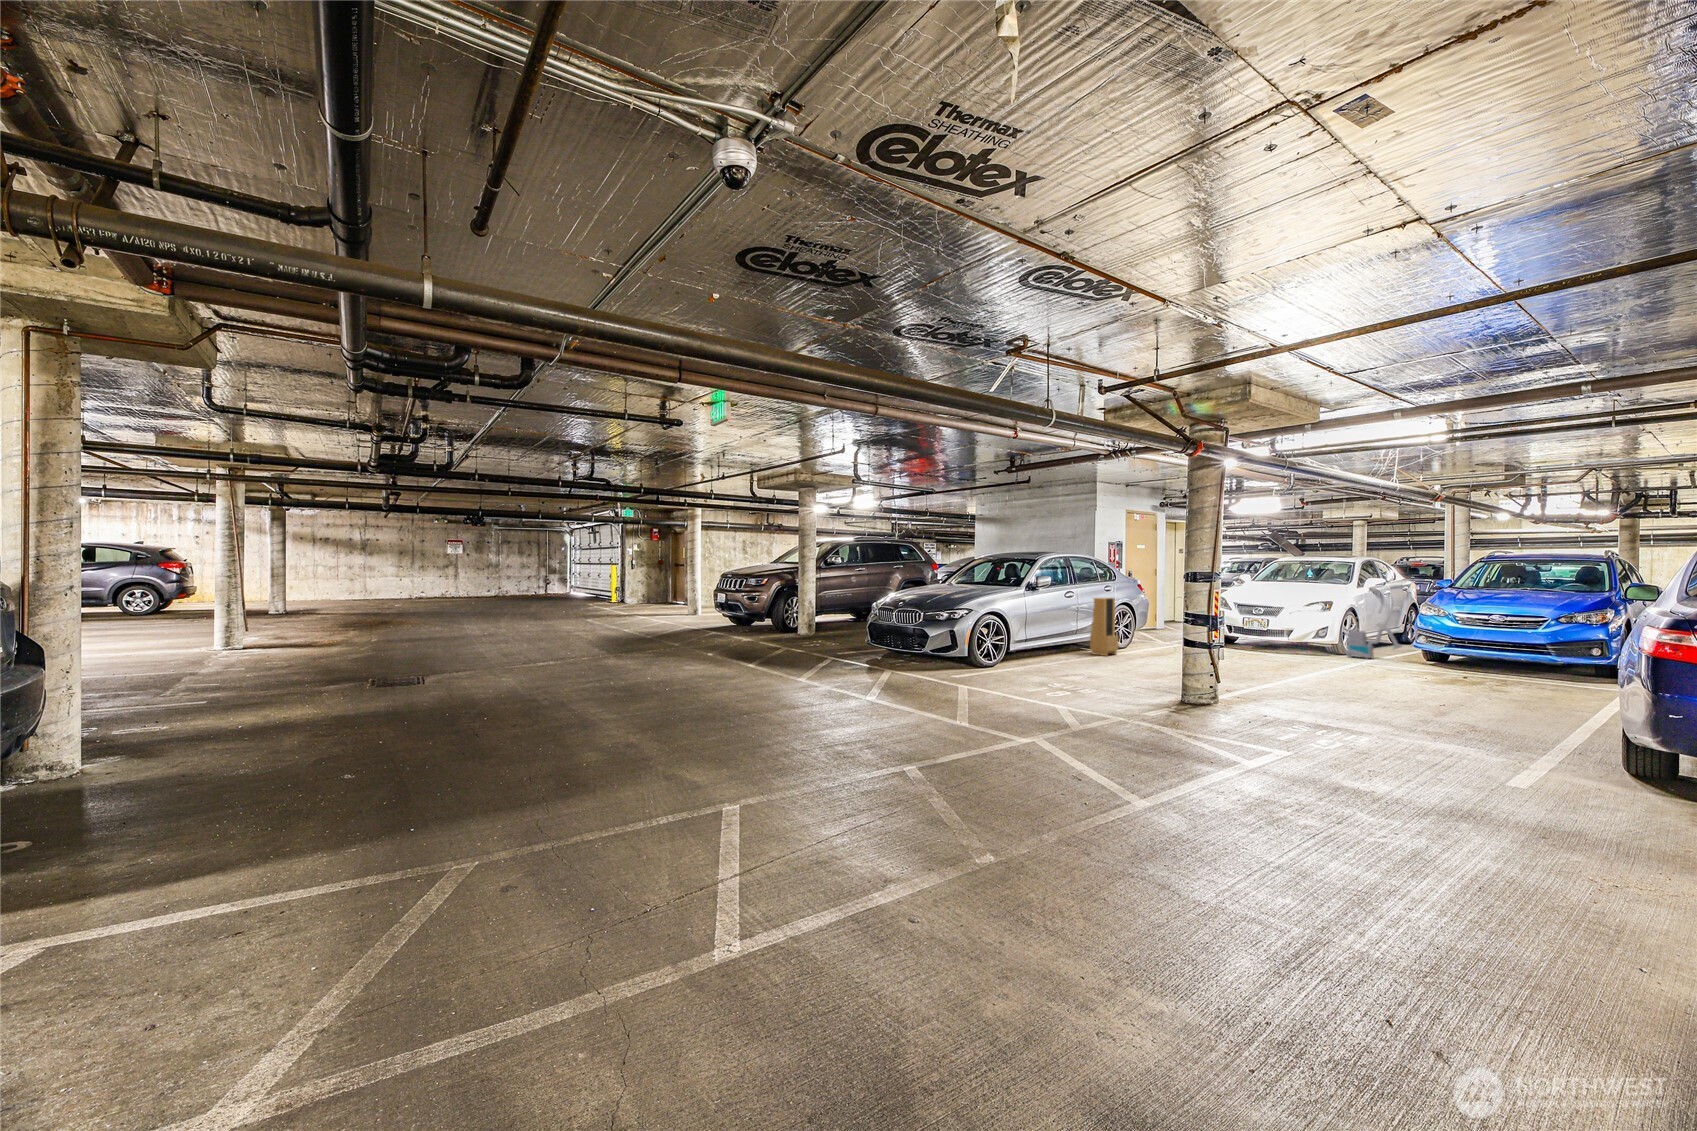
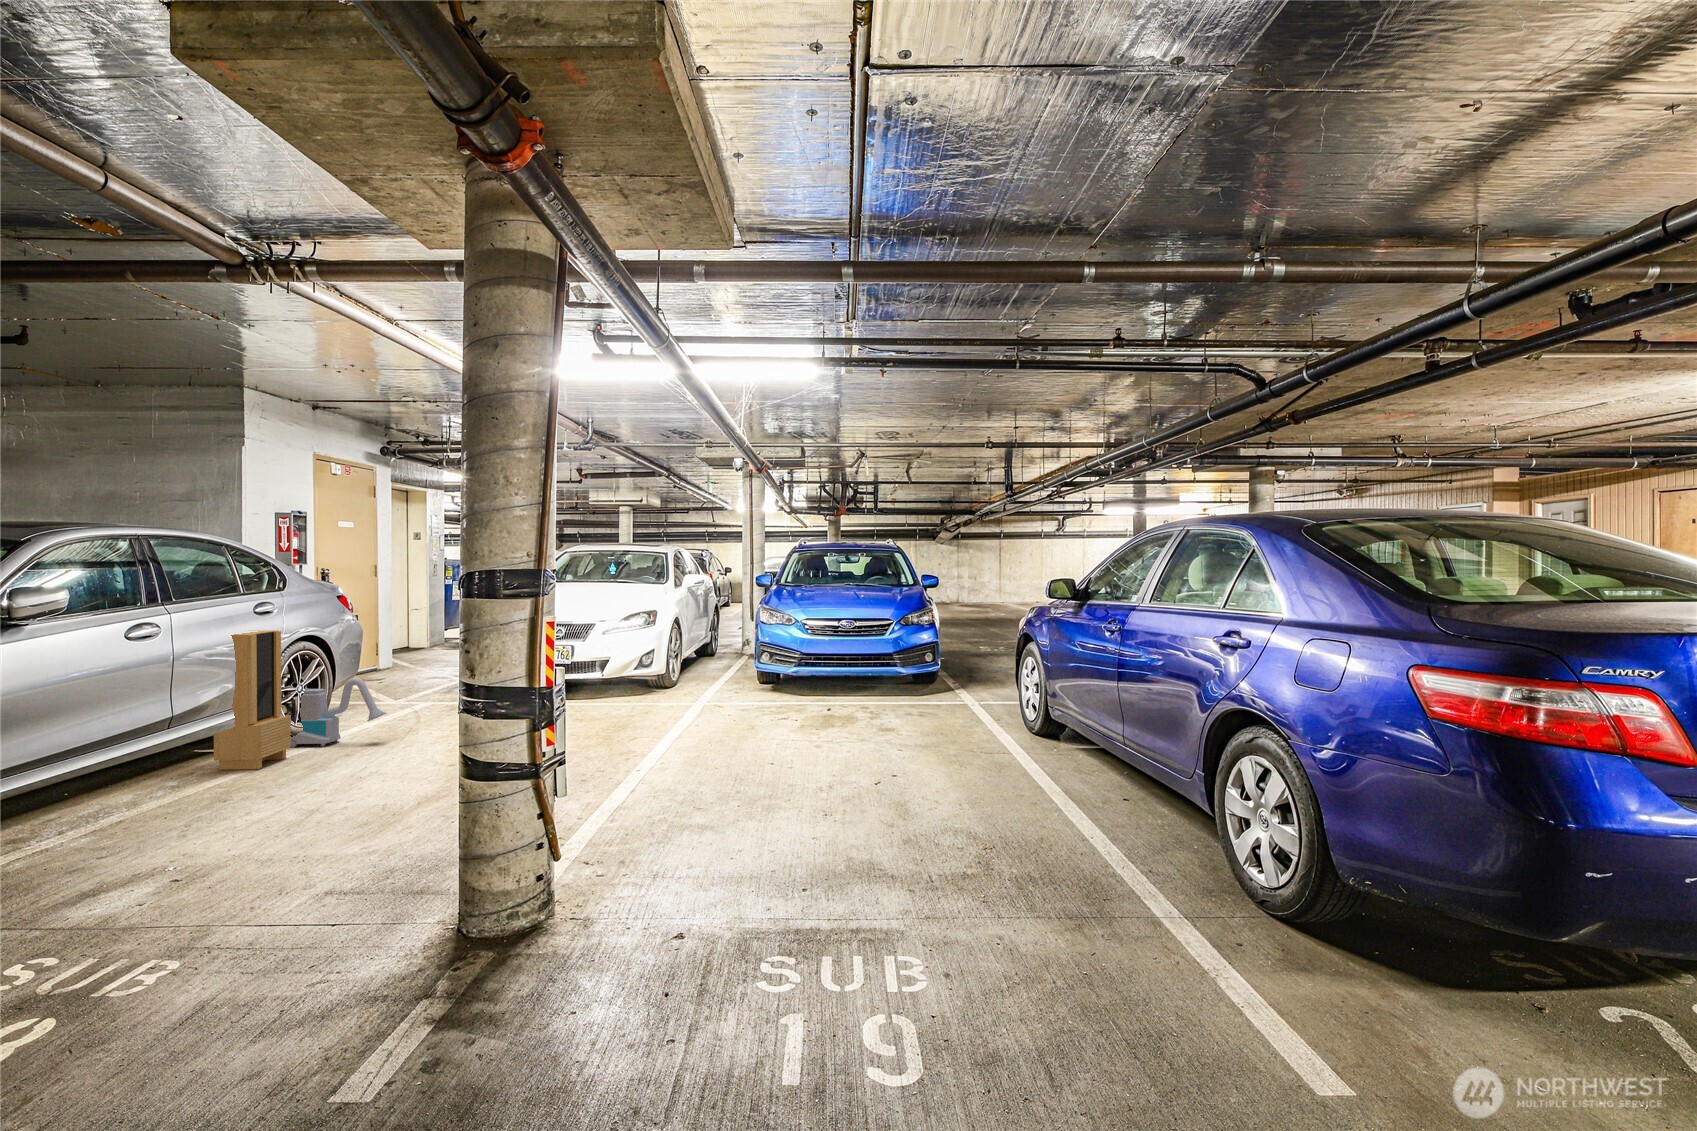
vacuum cleaner: present [1346,627,1402,658] -> present [290,678,386,748]

